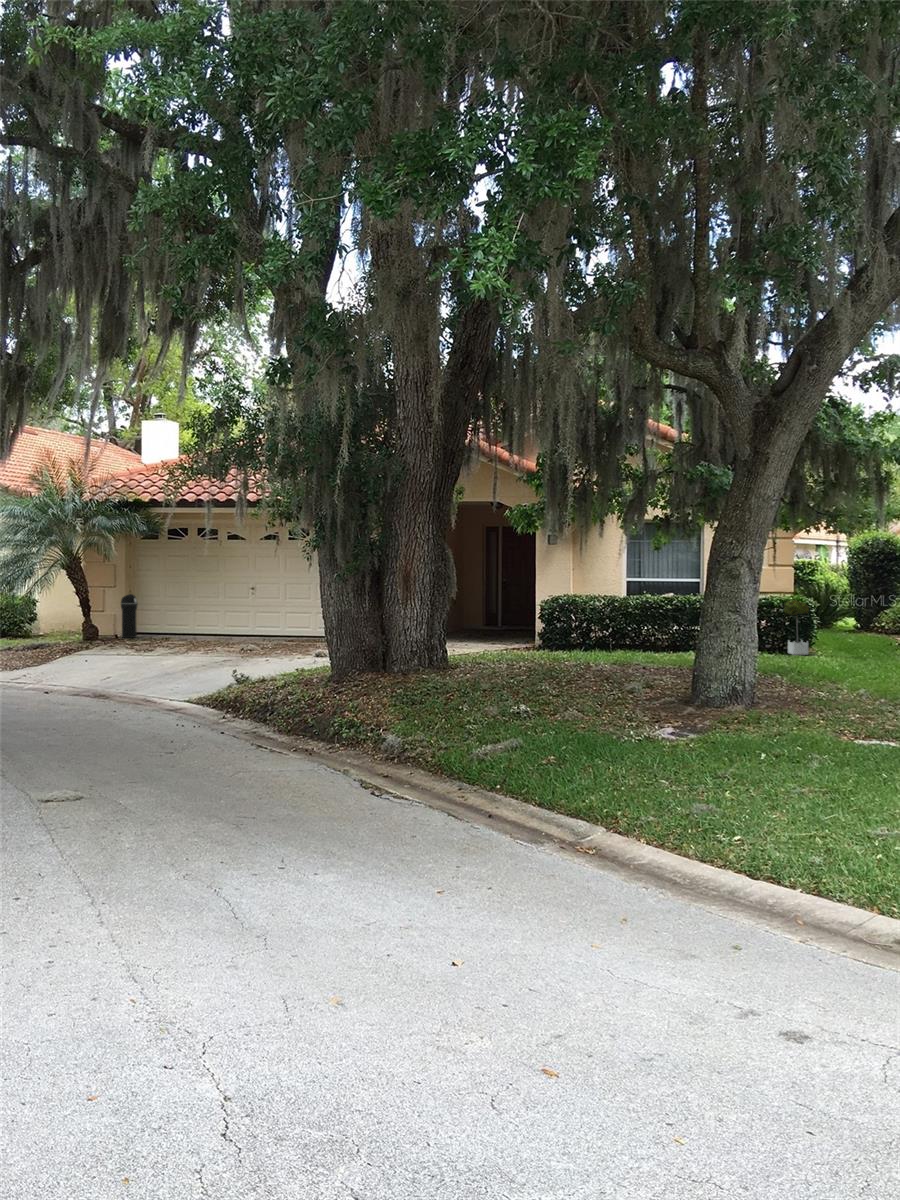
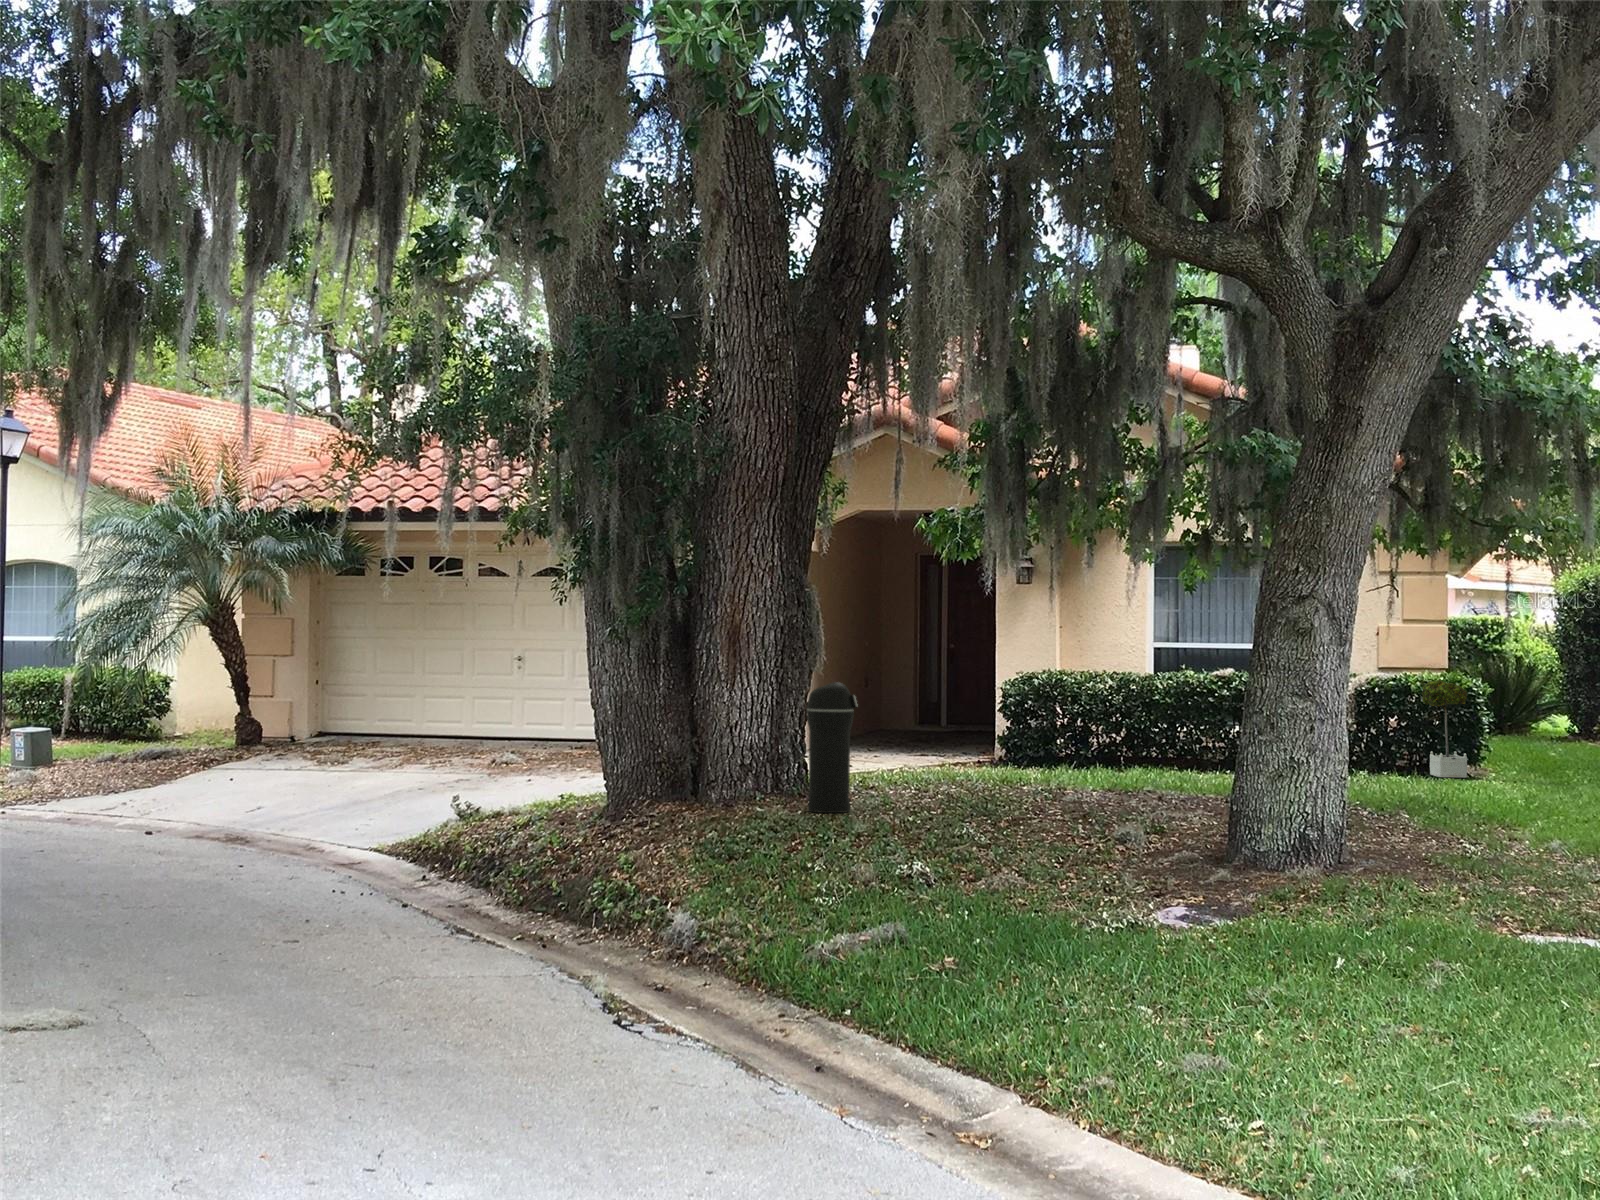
trash can: present [121,594,138,638] -> present [806,682,858,813]

